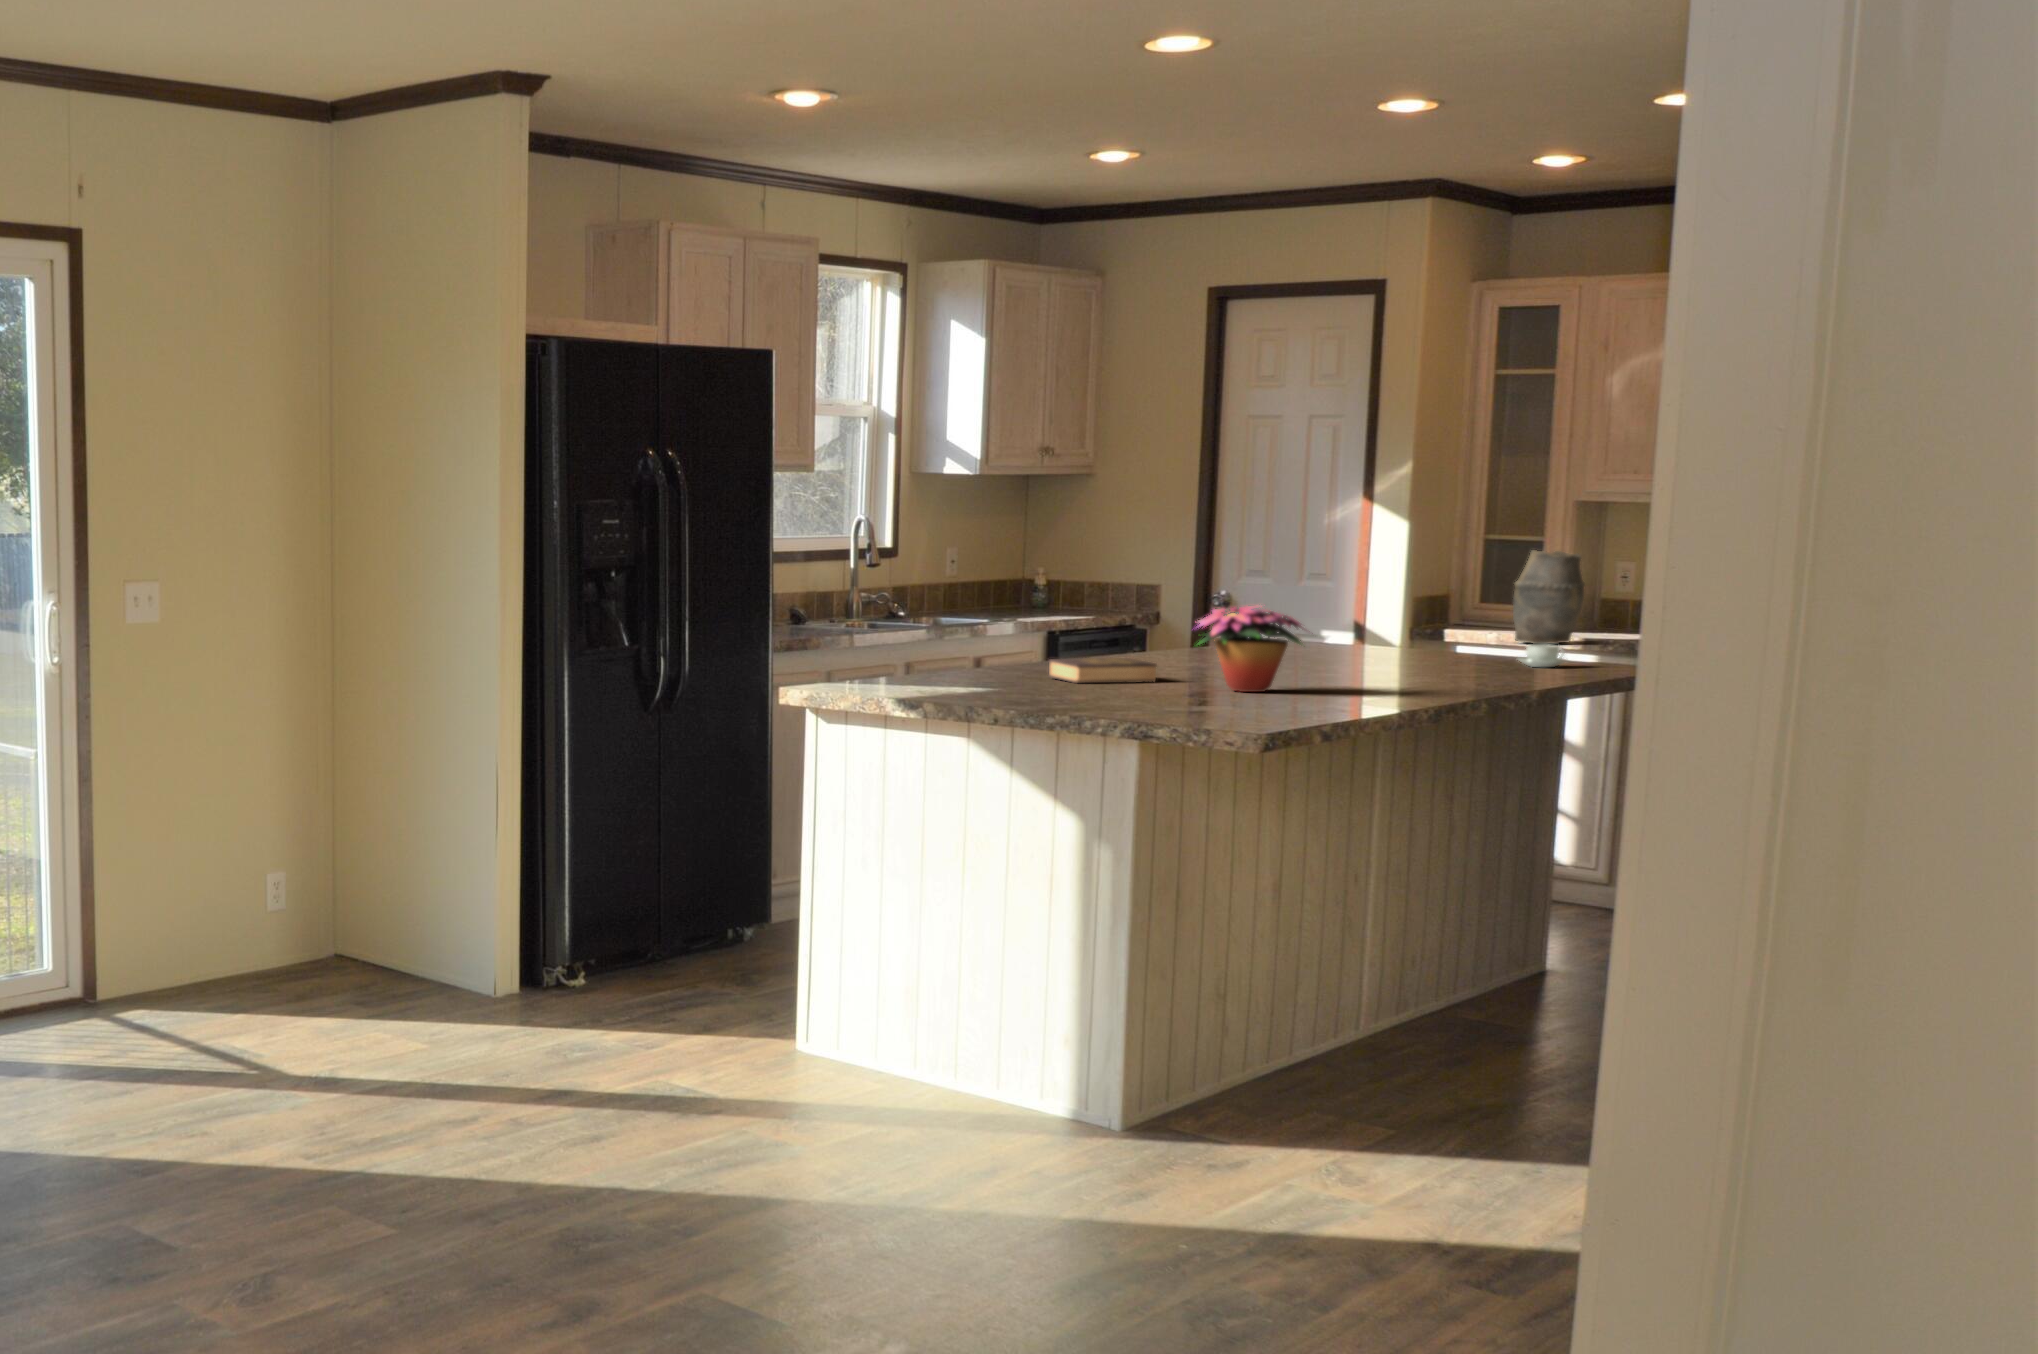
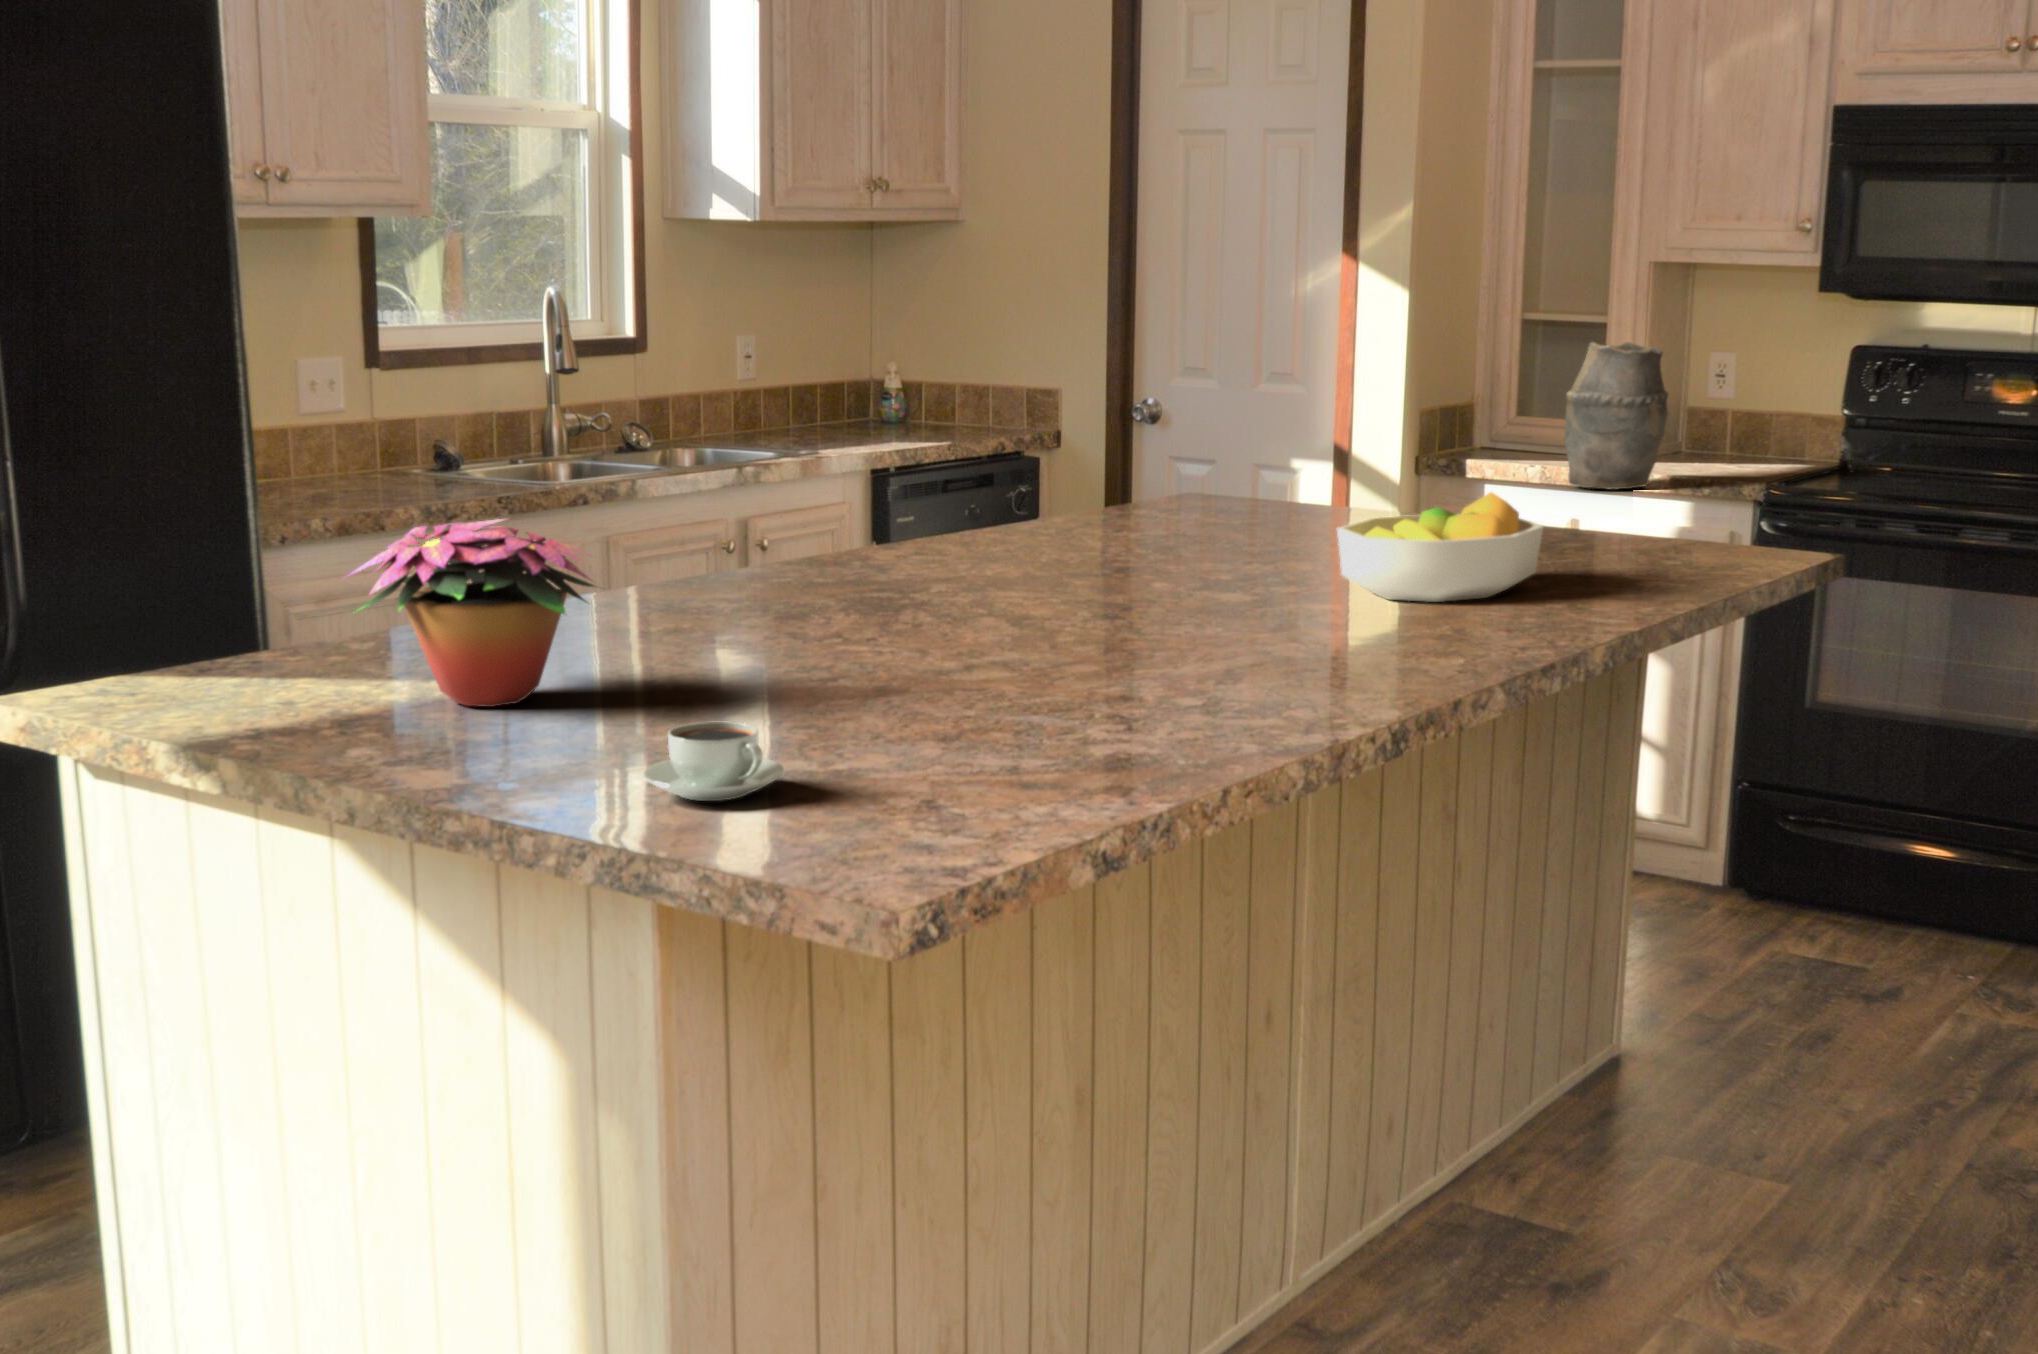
flower arrangement: present [1199,606,1302,692] -> present [349,519,595,707]
fruit bowl: none [1369,620,1491,677] -> present [1337,492,1543,602]
coffee cup: present [1518,644,1566,667] -> present [643,721,785,801]
hardback book: present [1049,658,1157,683] -> none [739,587,939,655]

